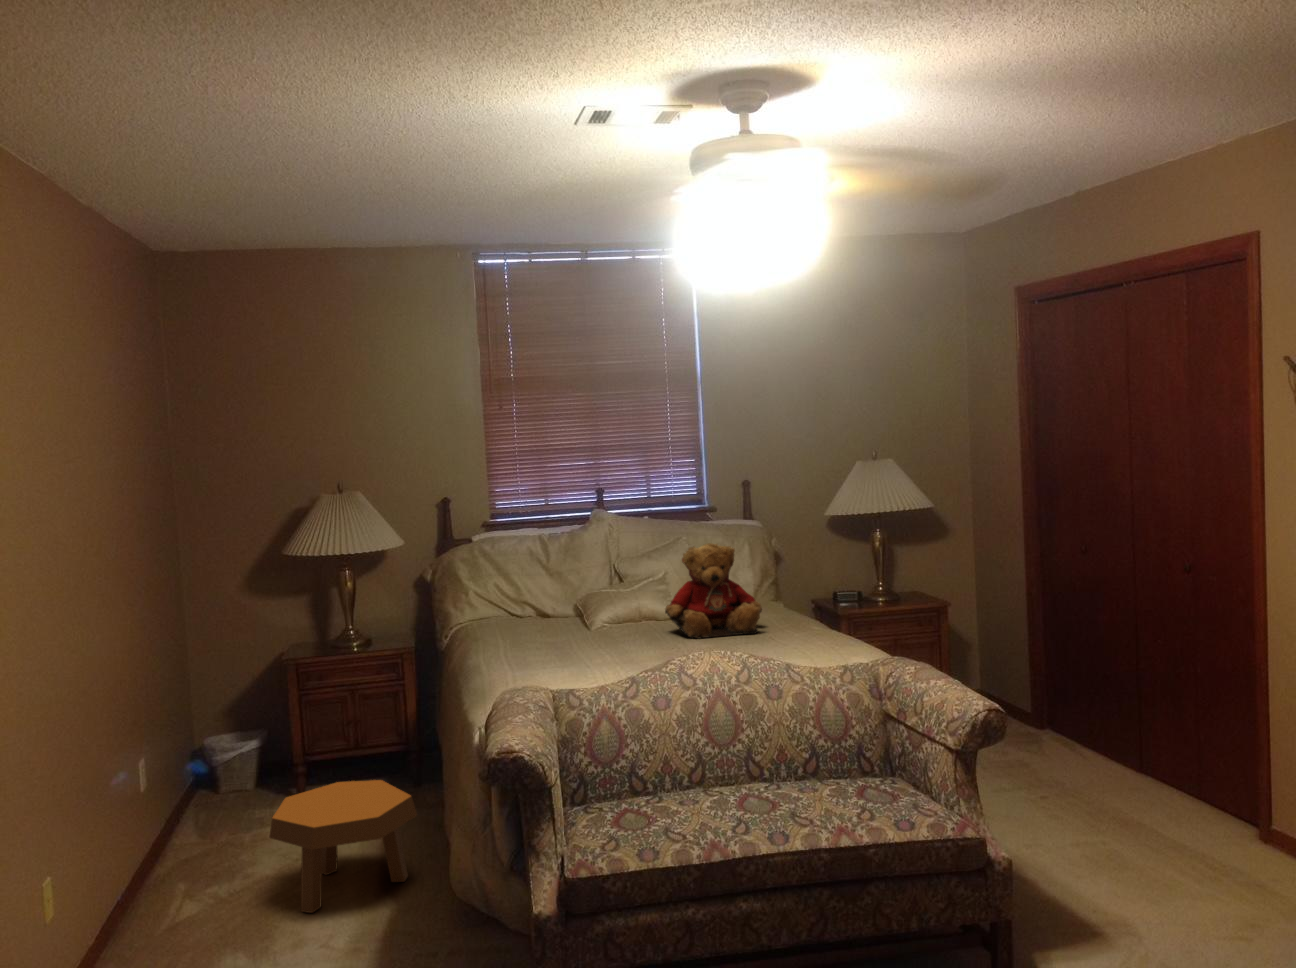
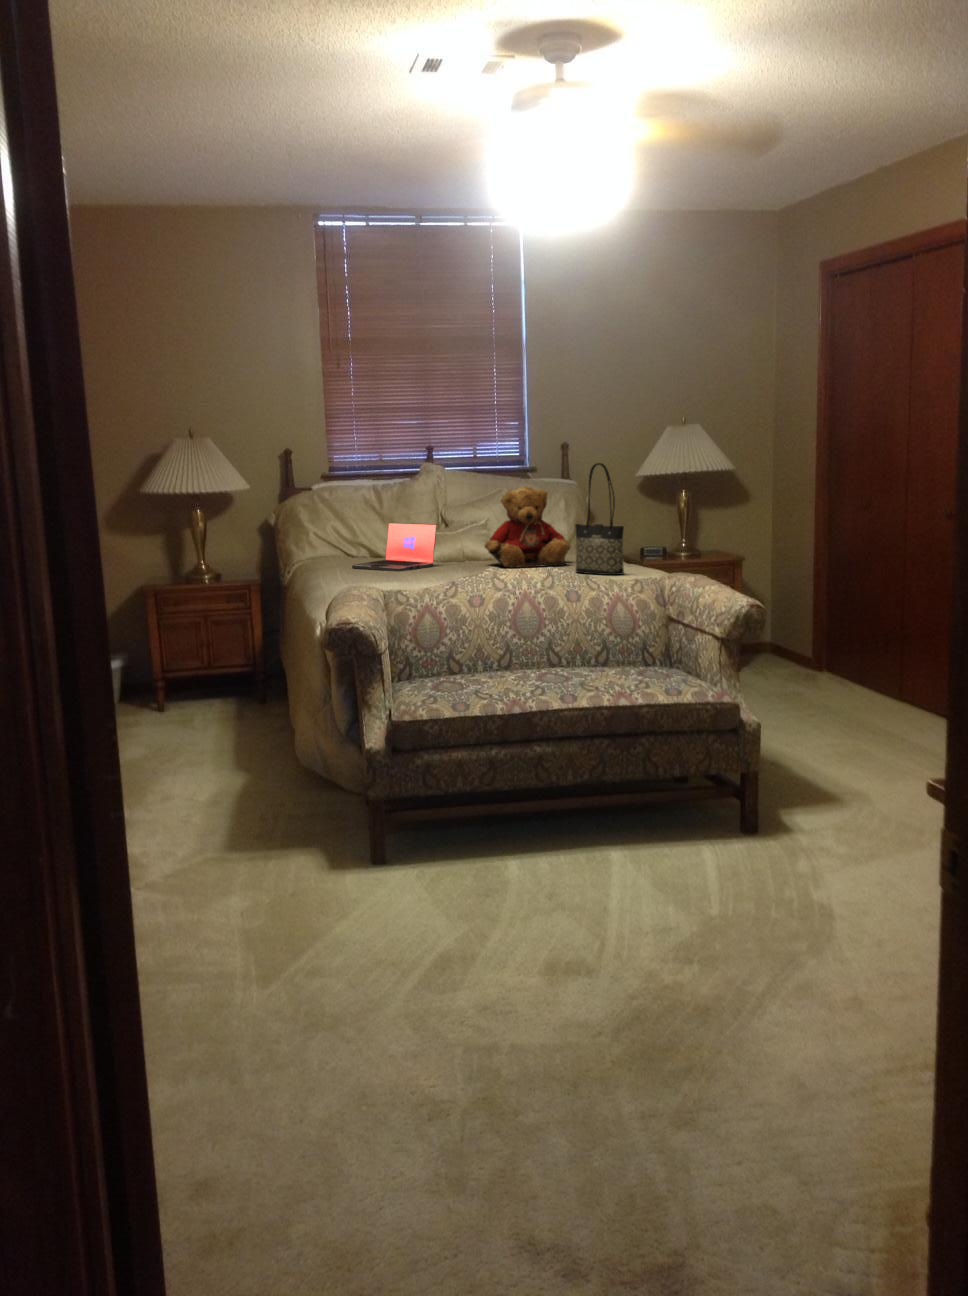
tote bag: none [769,525,827,653] -> present [575,463,624,575]
laptop: none [515,583,610,645] -> present [352,523,436,571]
footstool: present [269,780,417,913] -> none [141,682,267,781]

